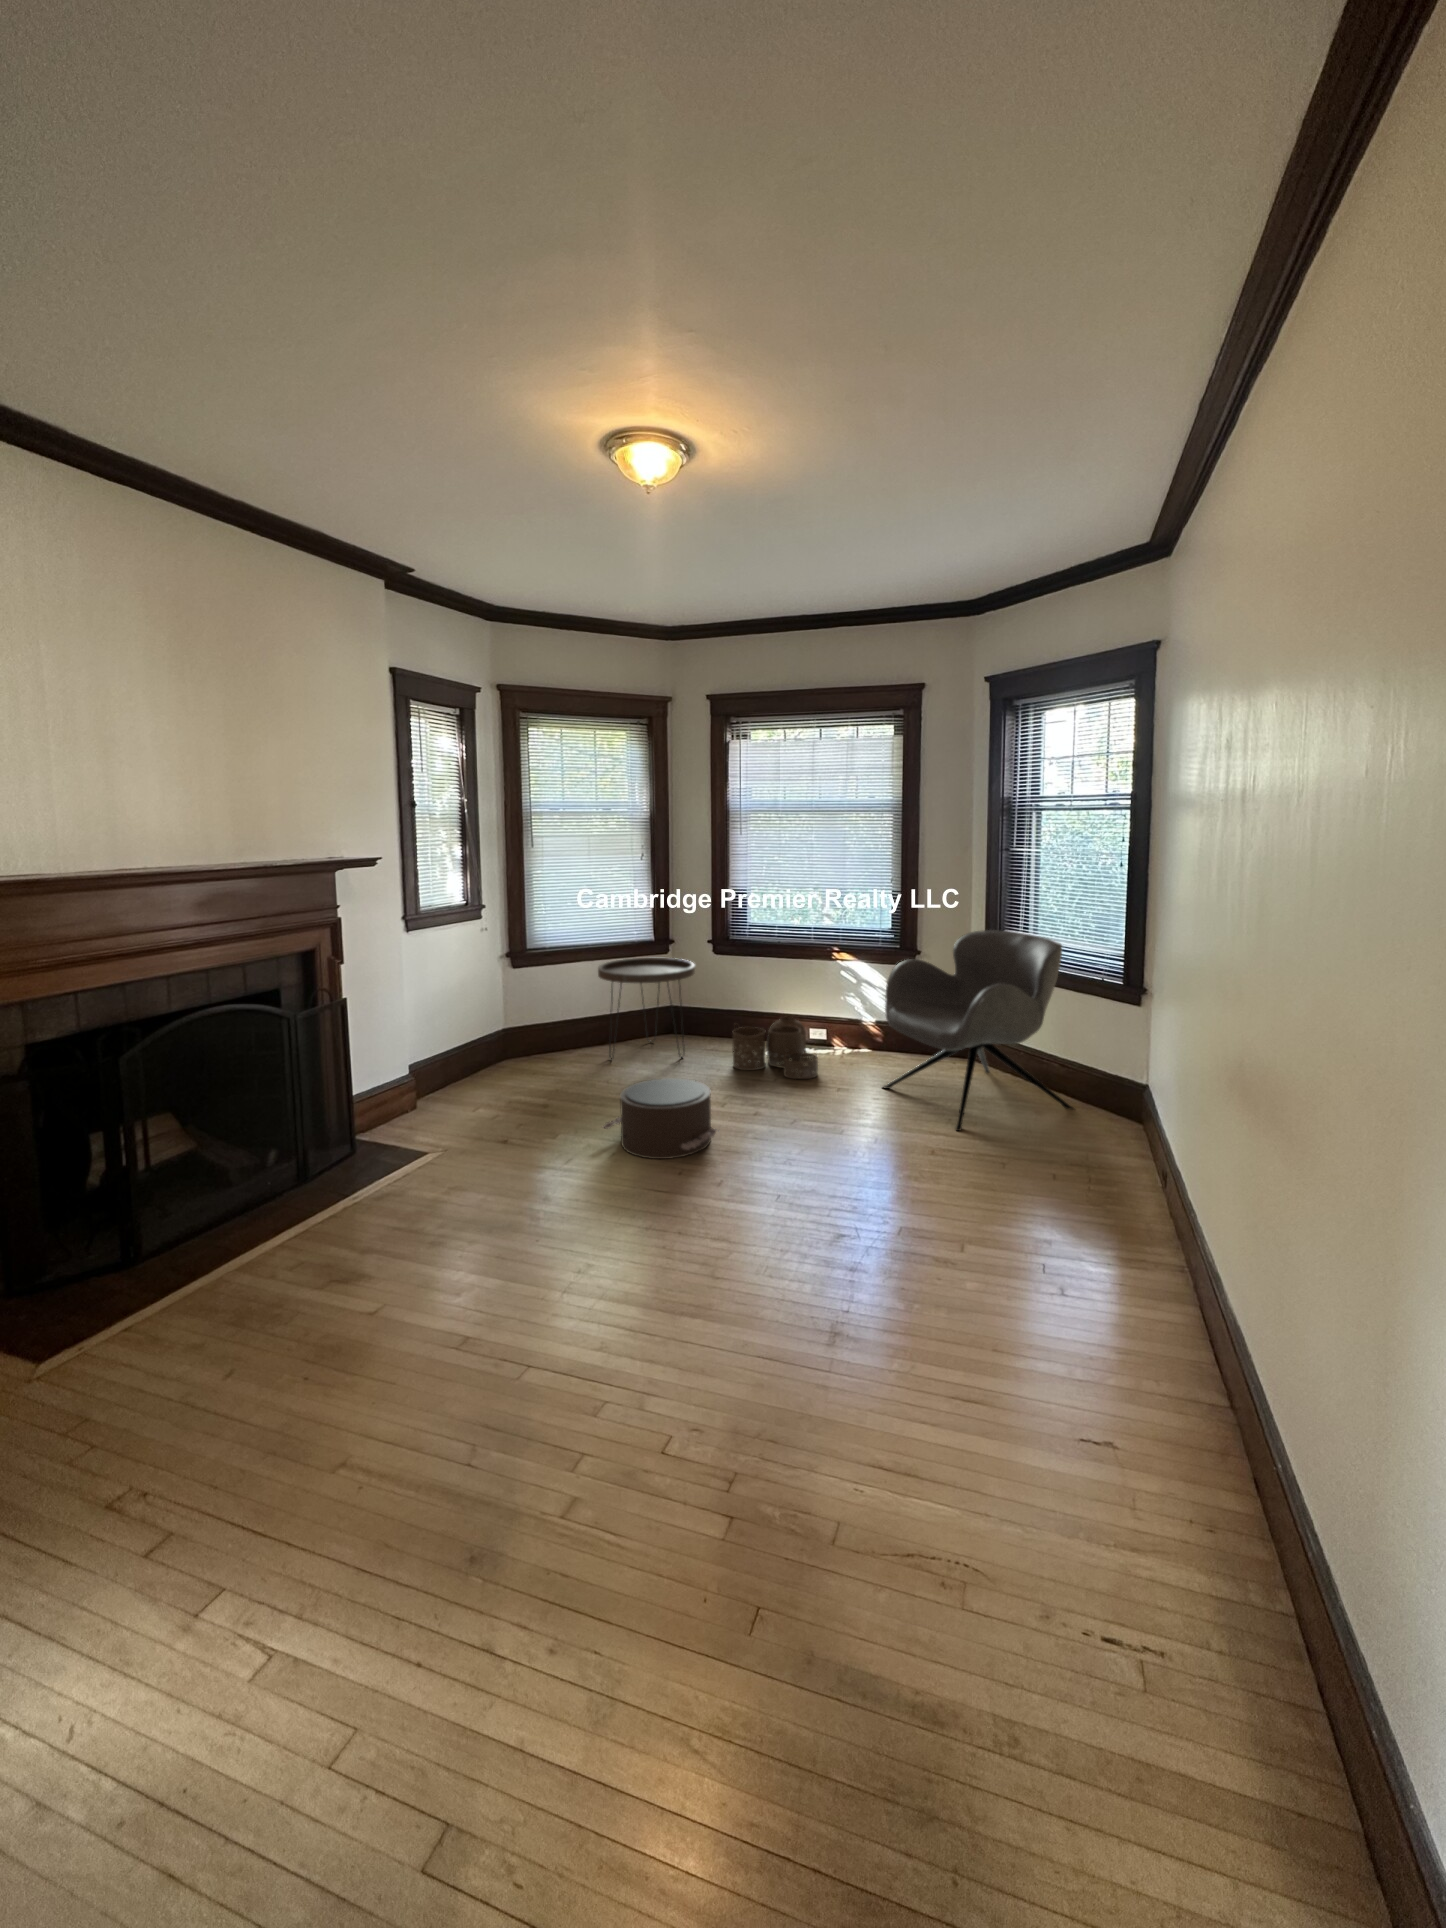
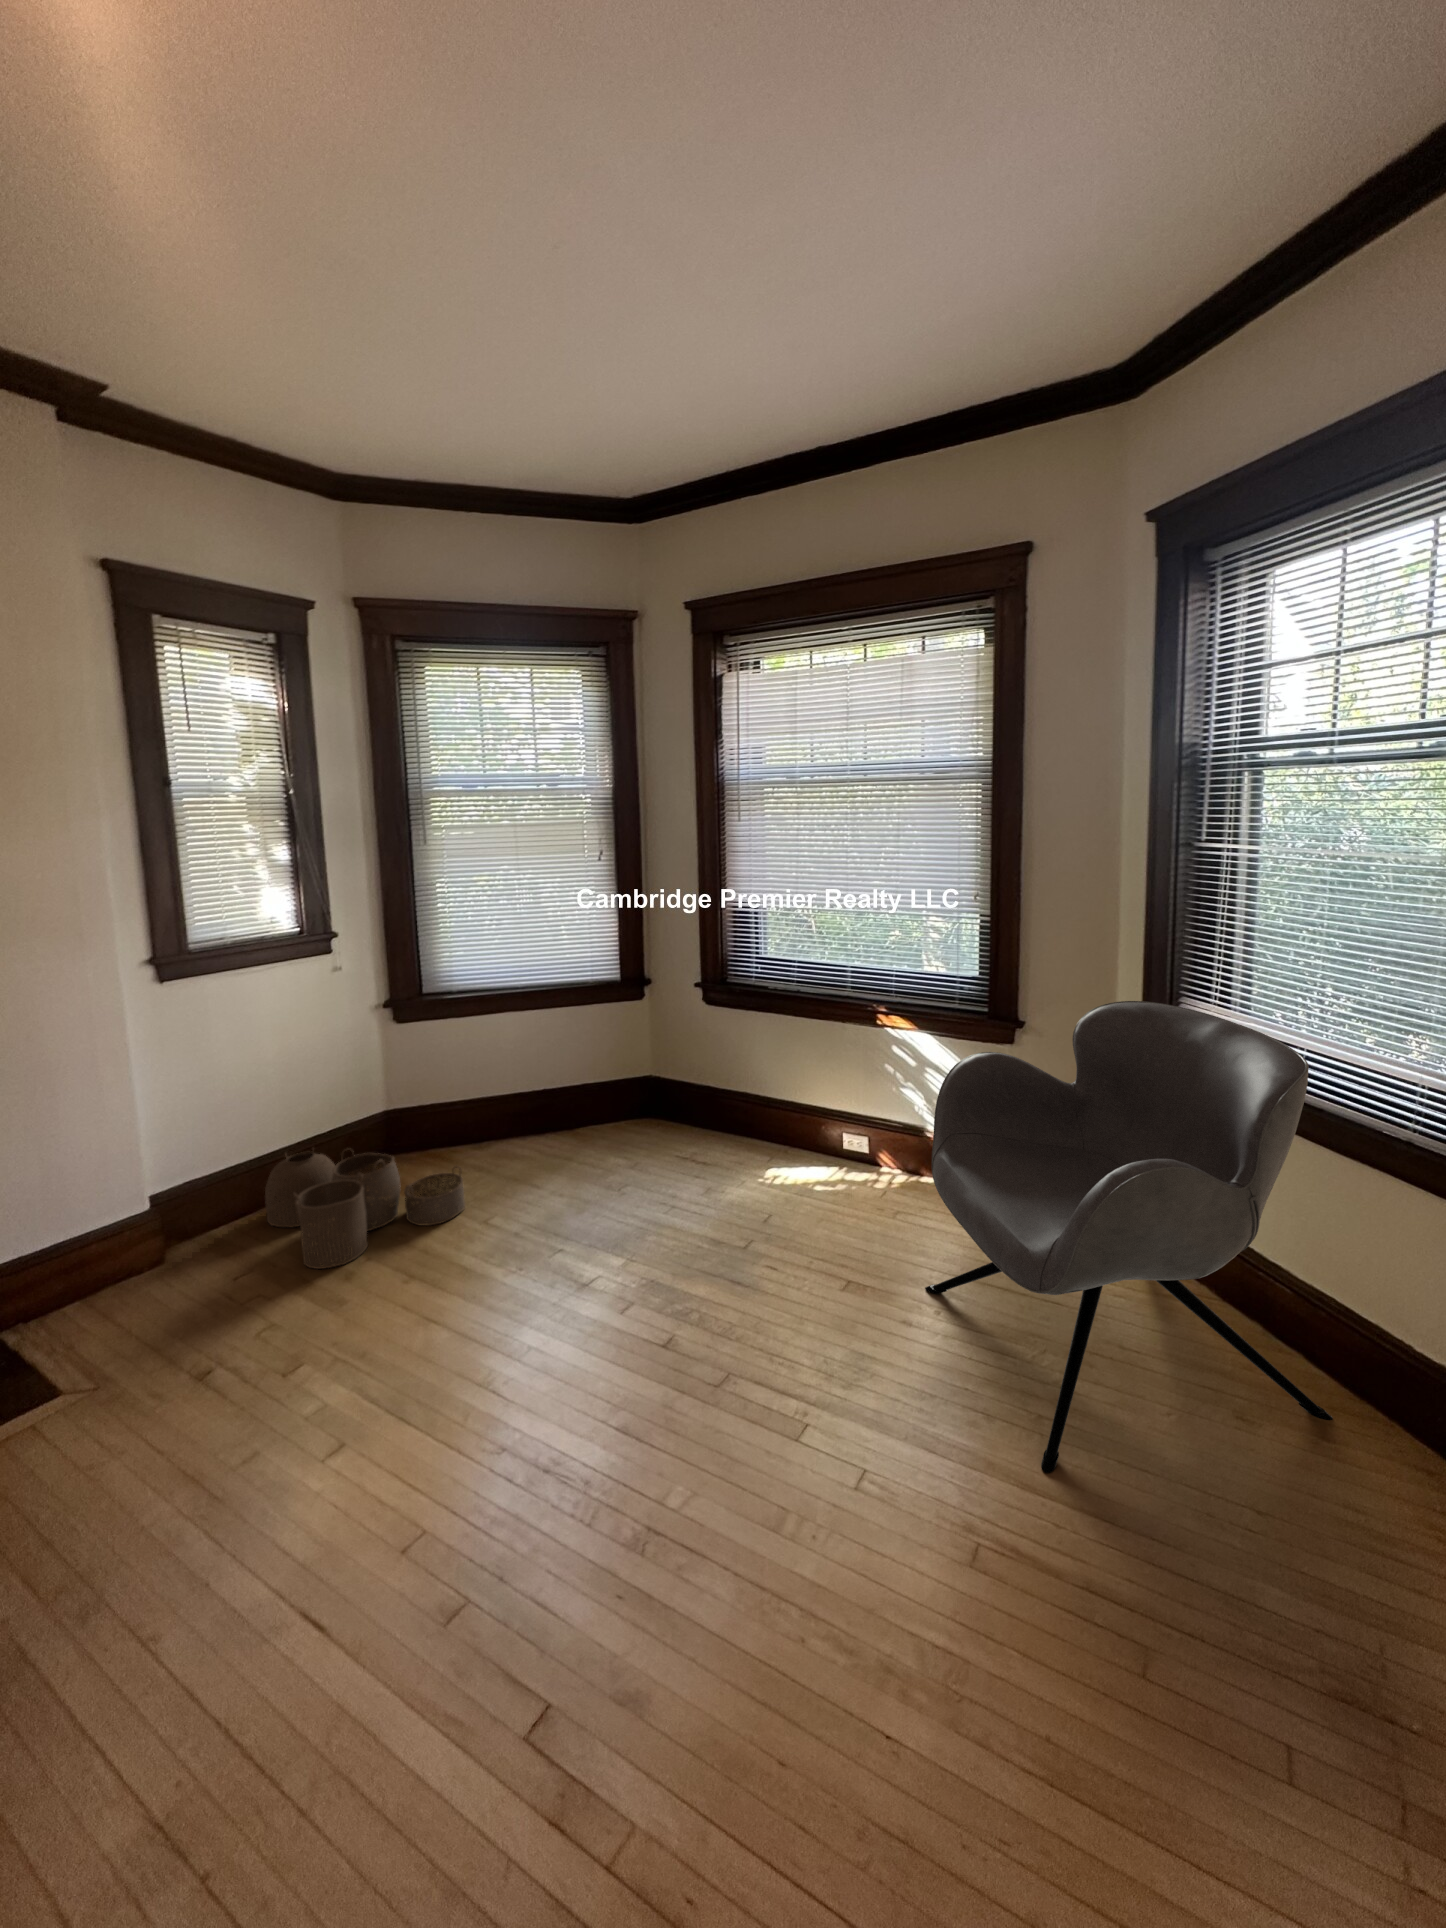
side table: present [598,958,695,1059] -> none [508,1006,660,1173]
woven basket: present [732,1017,818,1079] -> present [265,1149,465,1269]
pouf: present [603,1078,717,1159] -> none [339,1279,542,1494]

